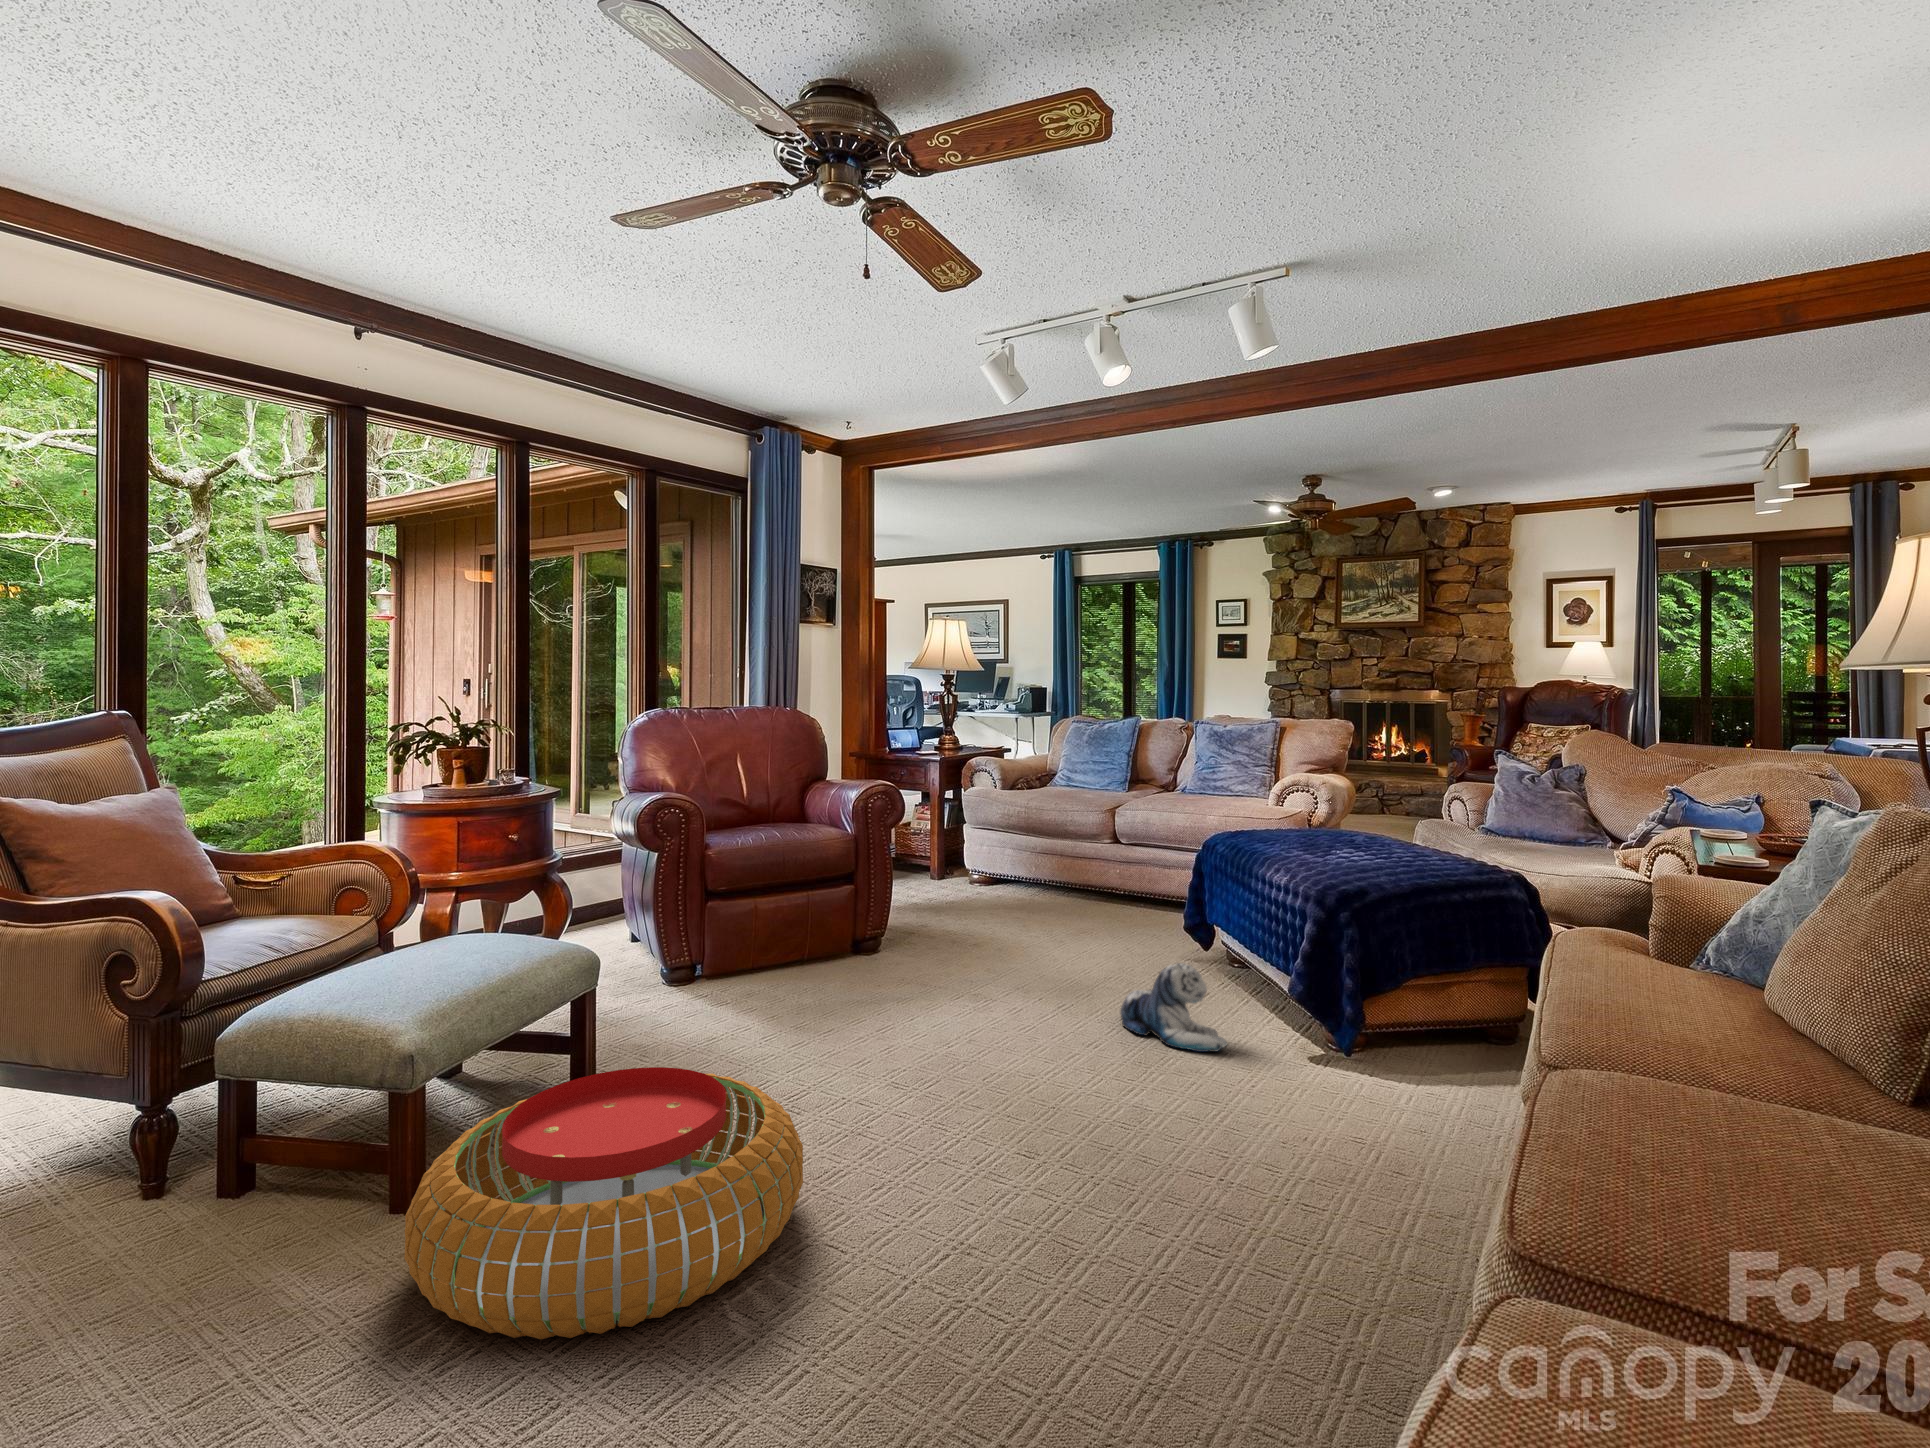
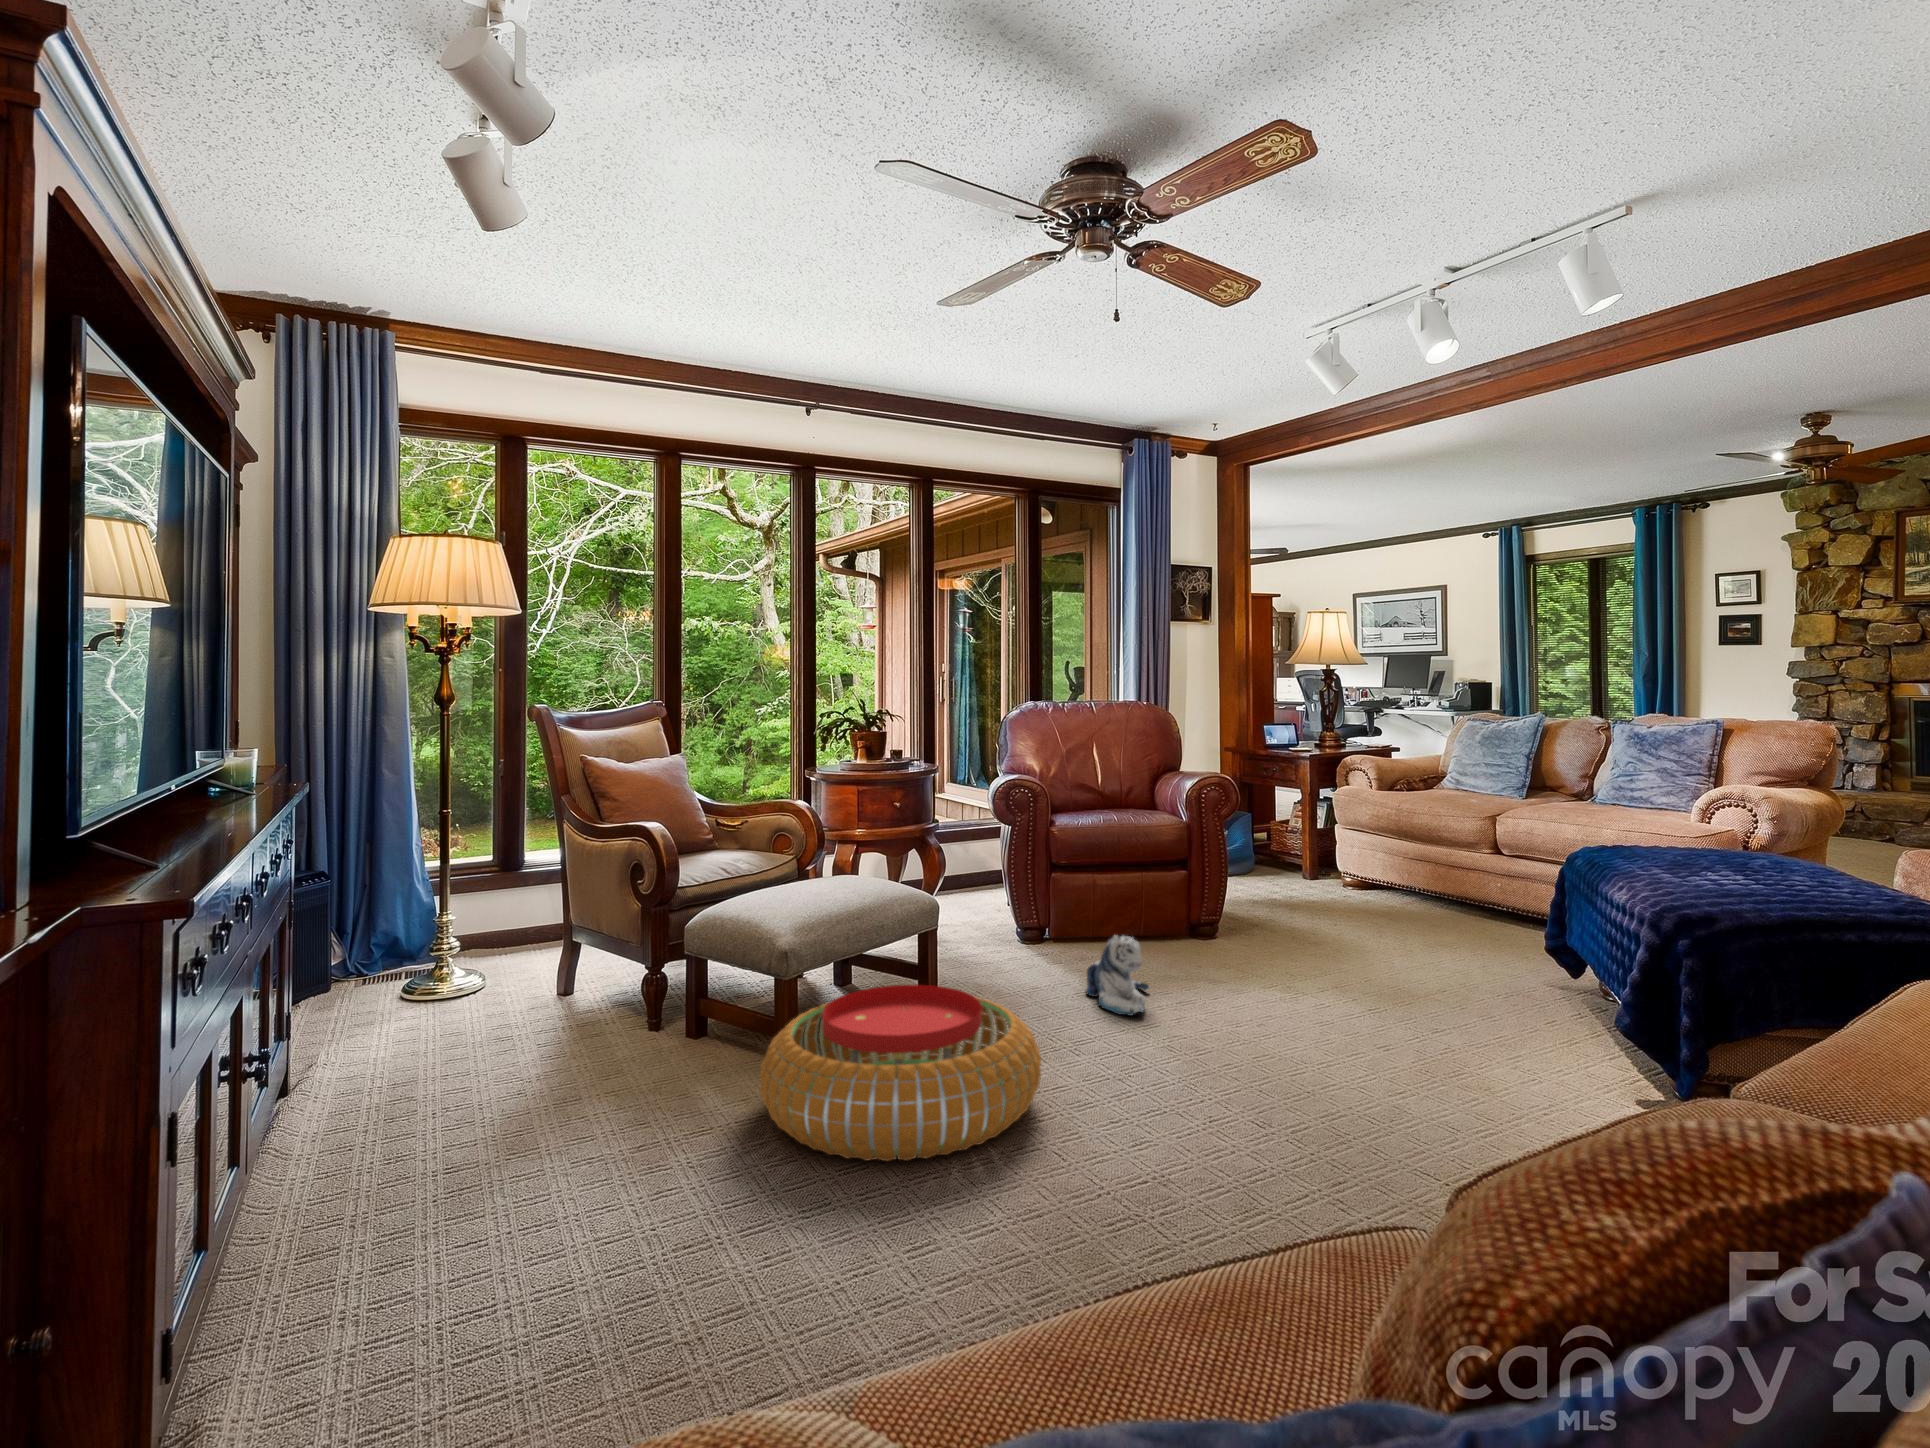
plush toy: present [1120,963,1227,1052] -> present [1086,935,1149,1016]

